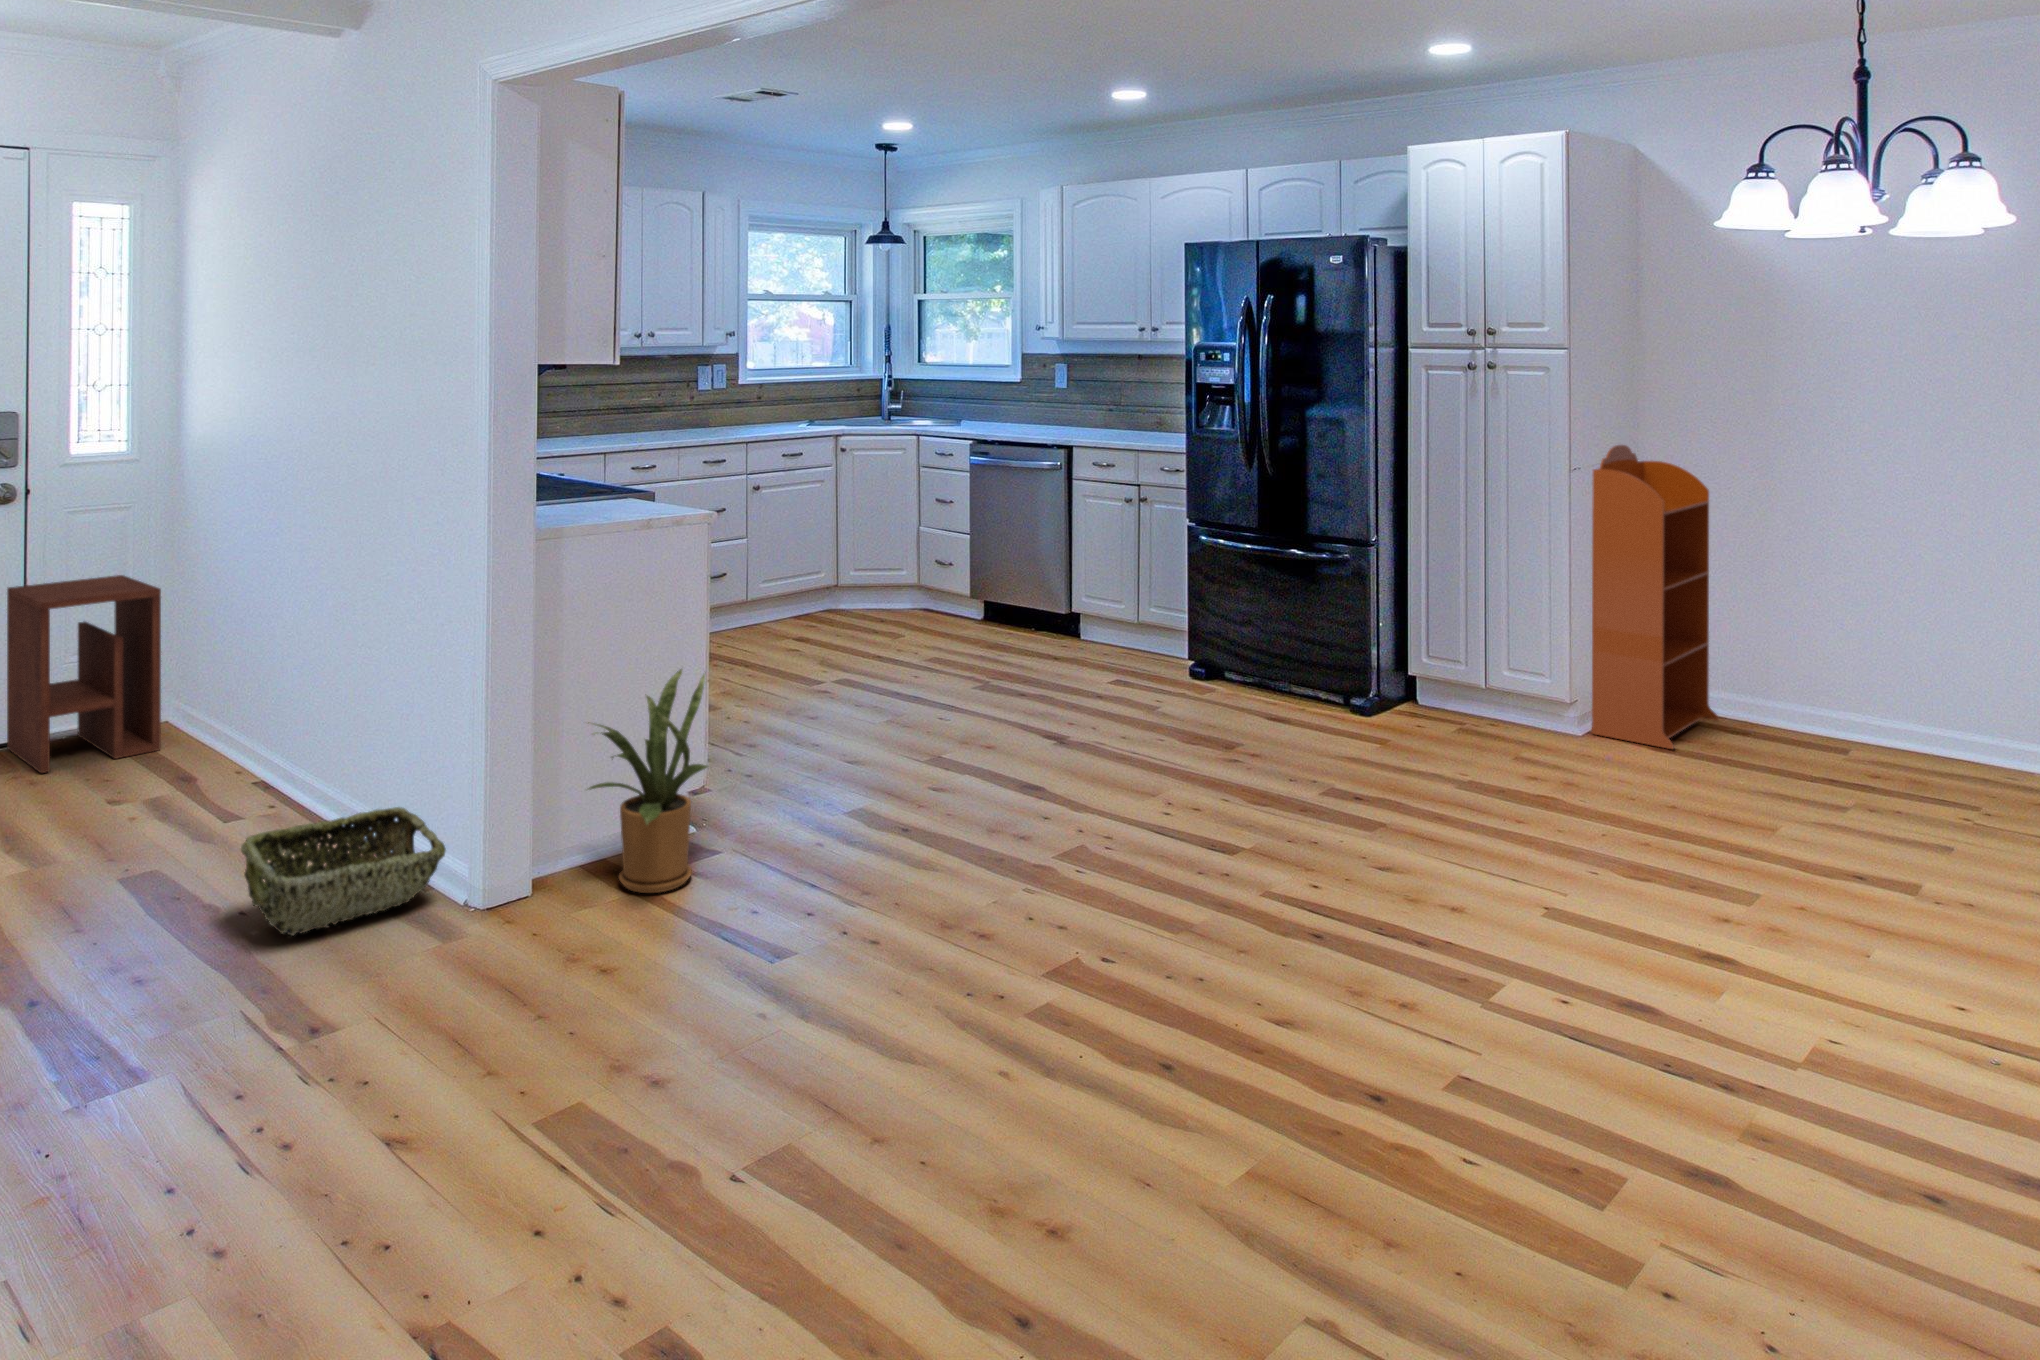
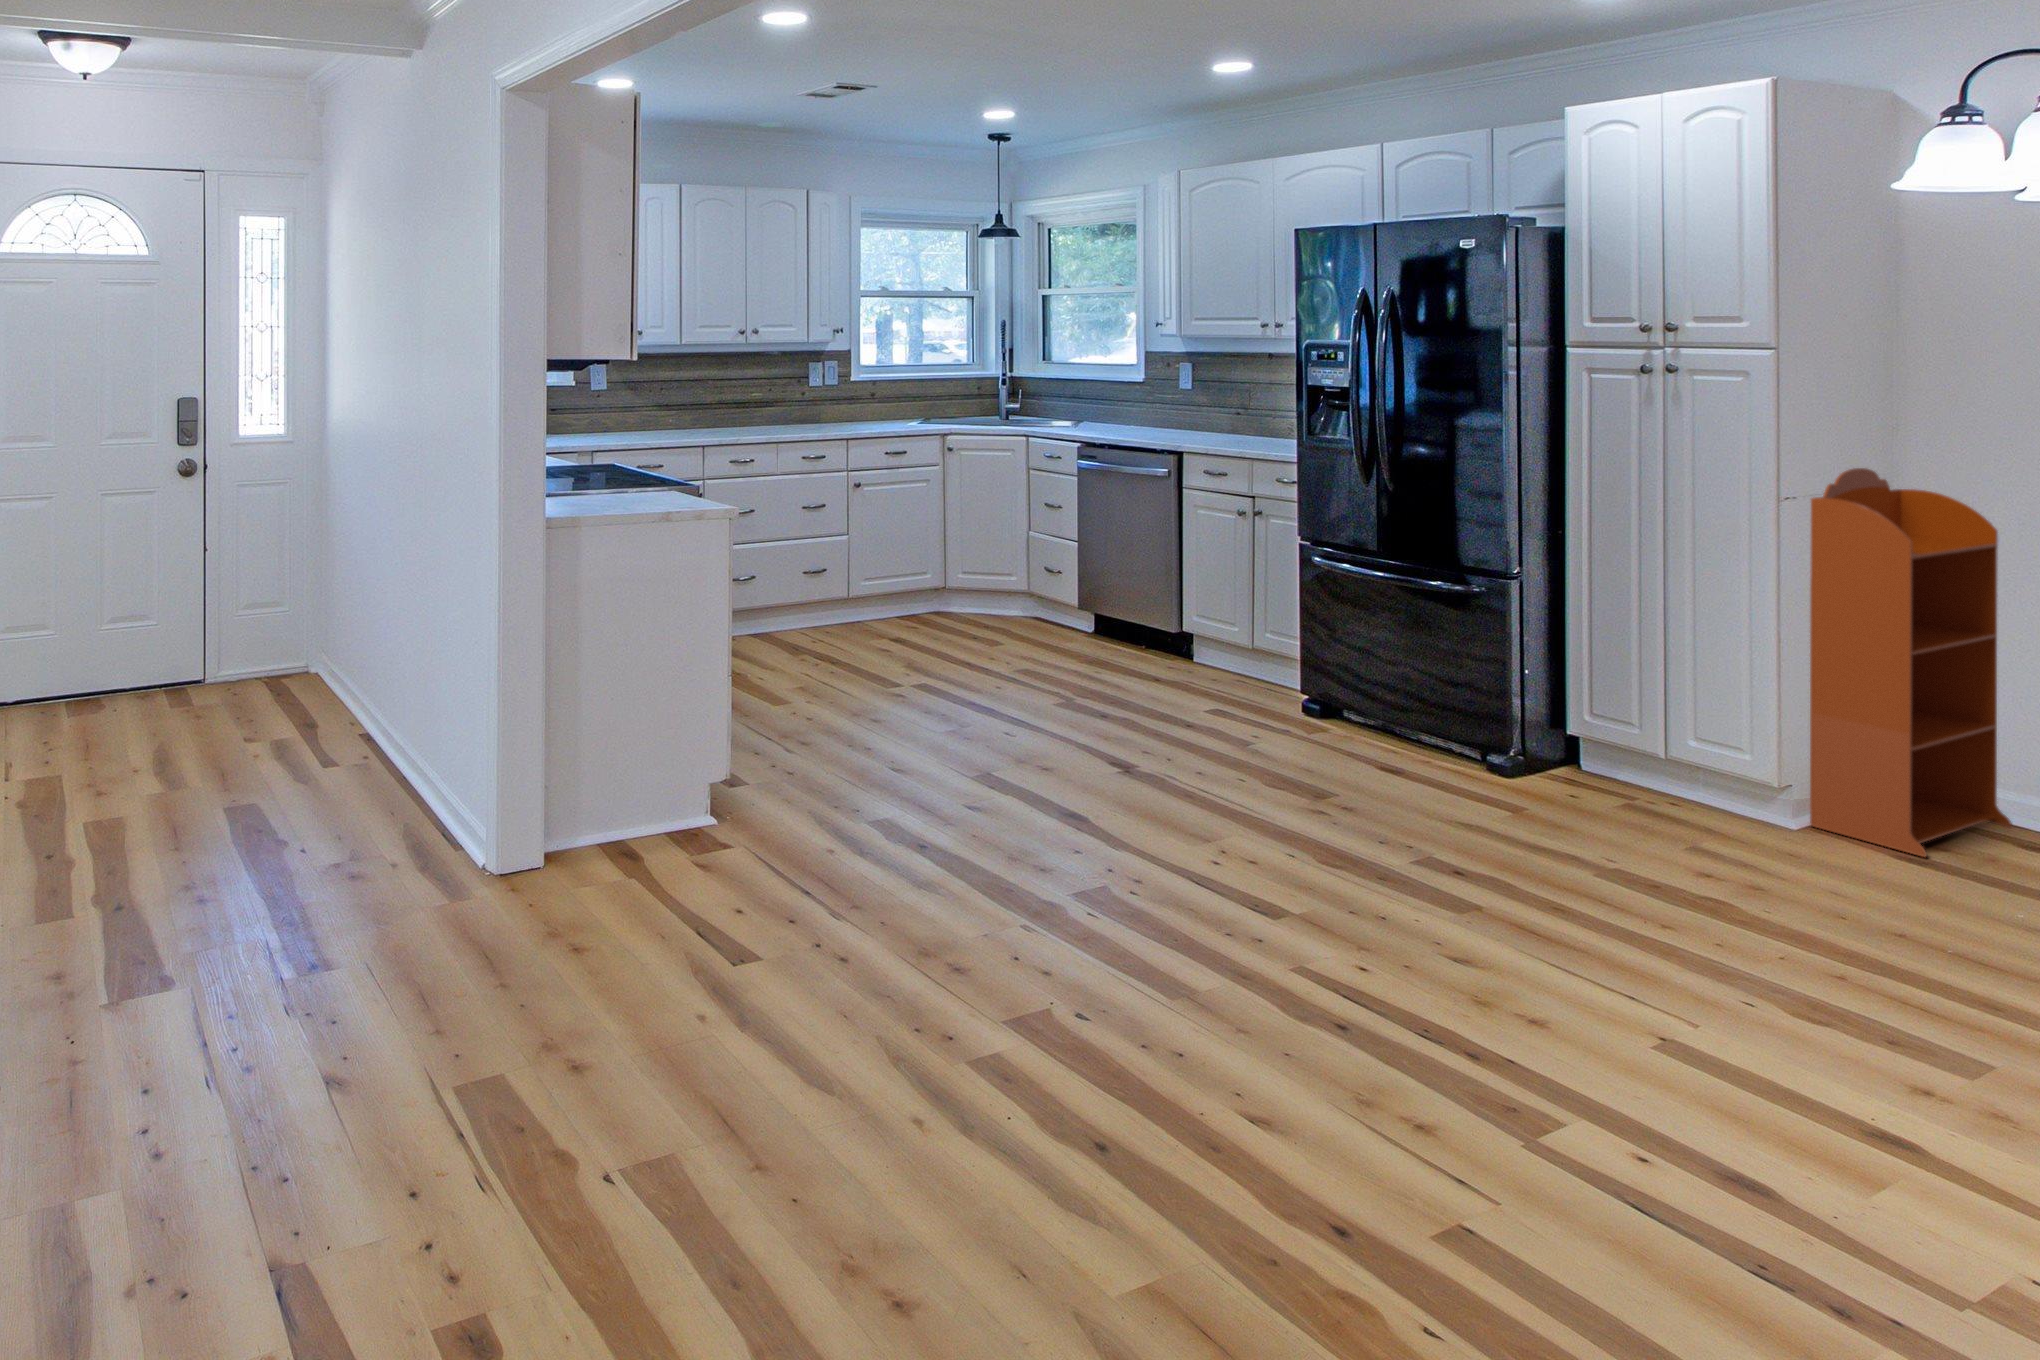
side table: present [7,575,161,773] -> none [191,543,301,710]
house plant: present [588,669,708,893] -> none [581,660,721,880]
woven basket: present [241,807,446,936] -> none [294,770,466,878]

